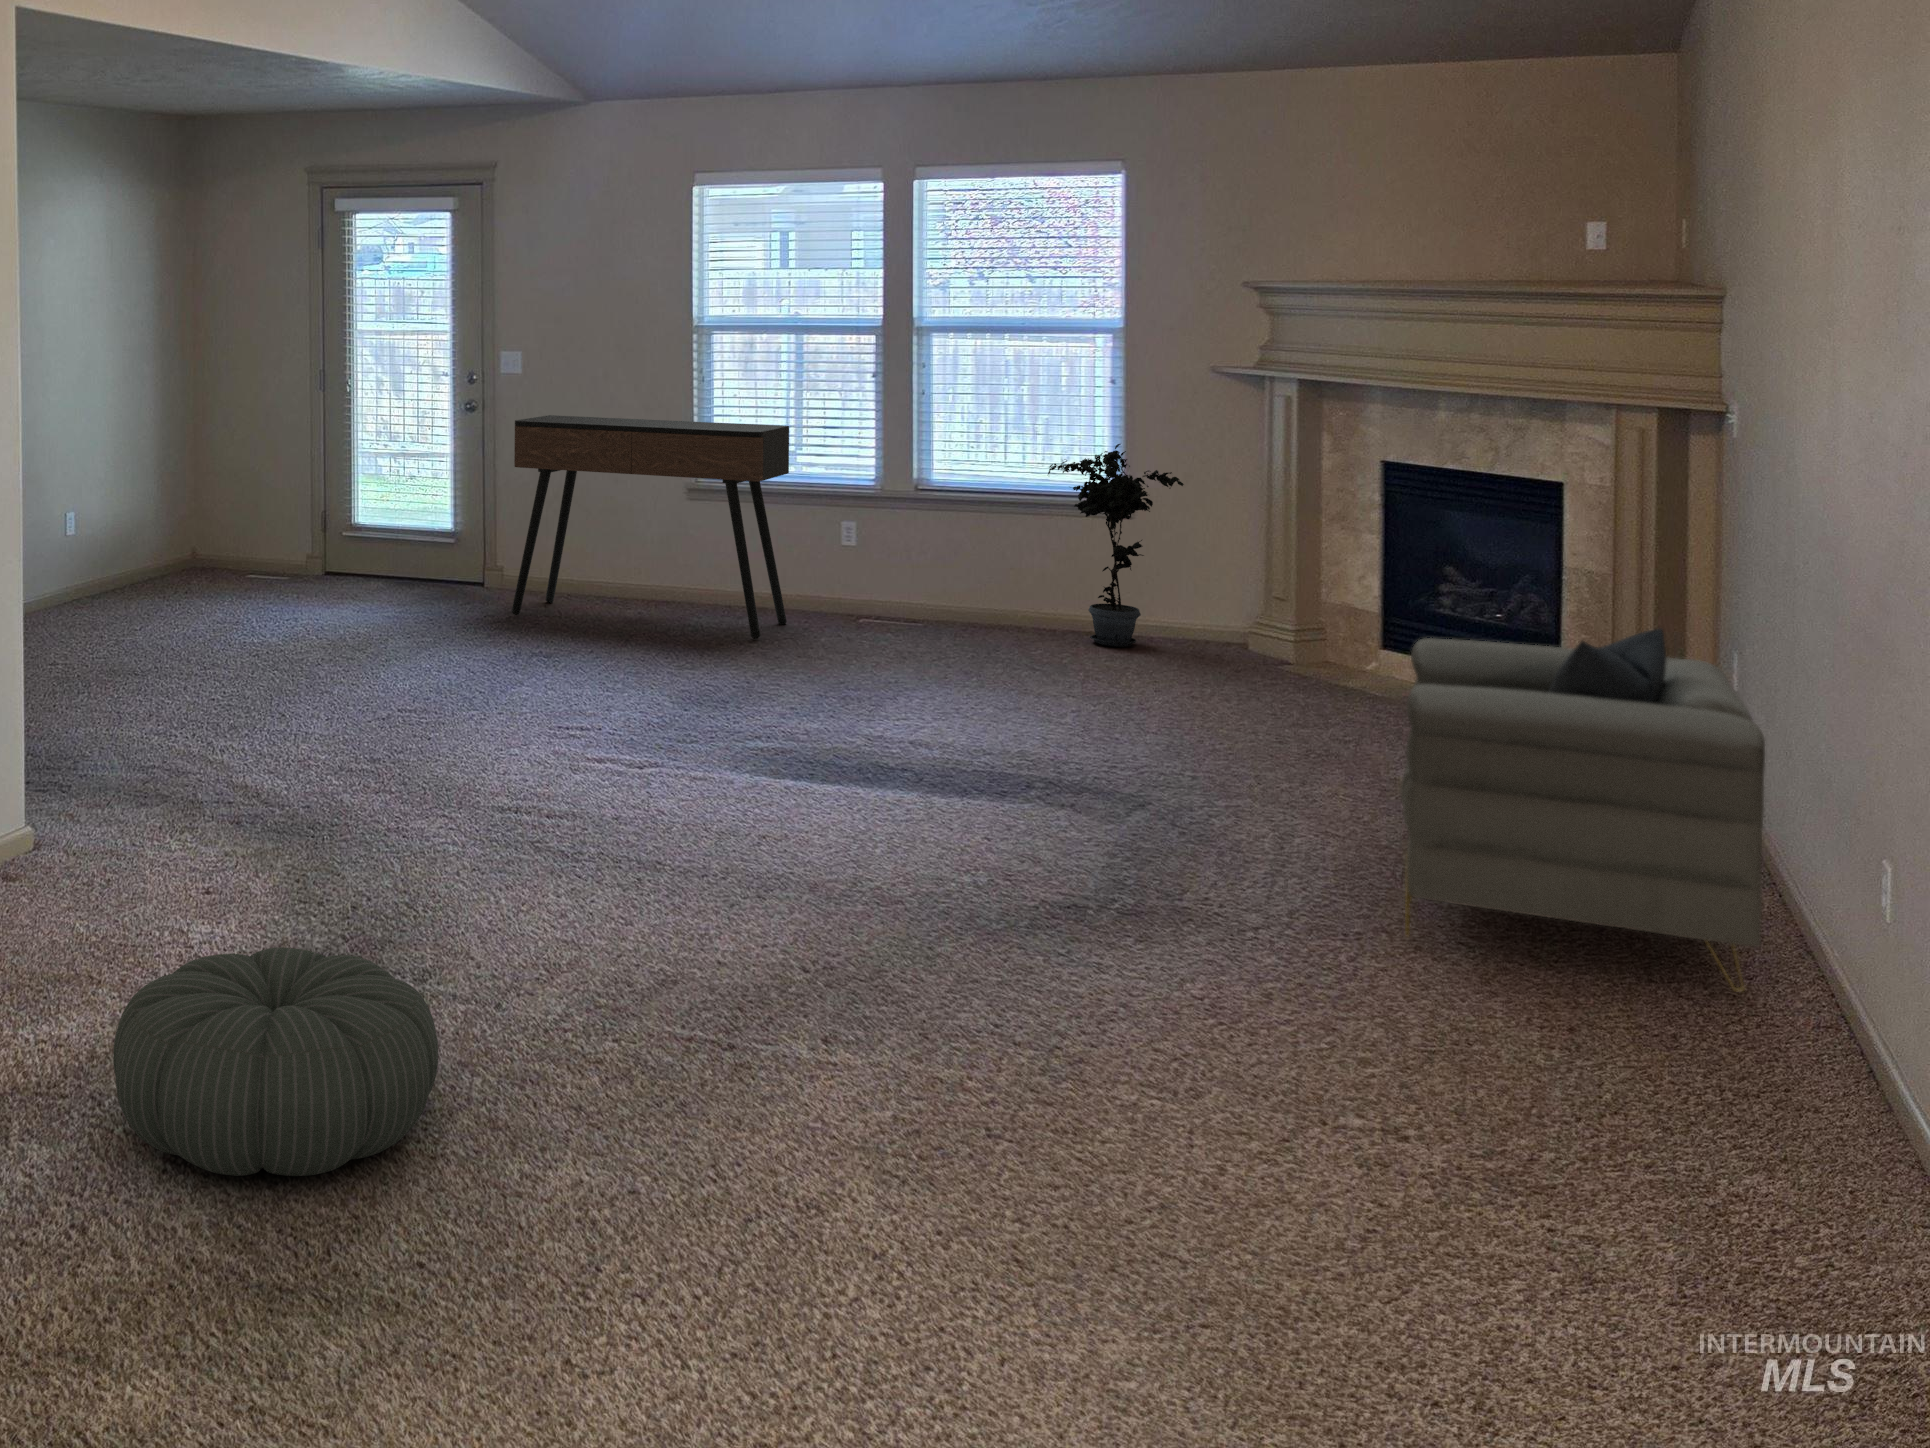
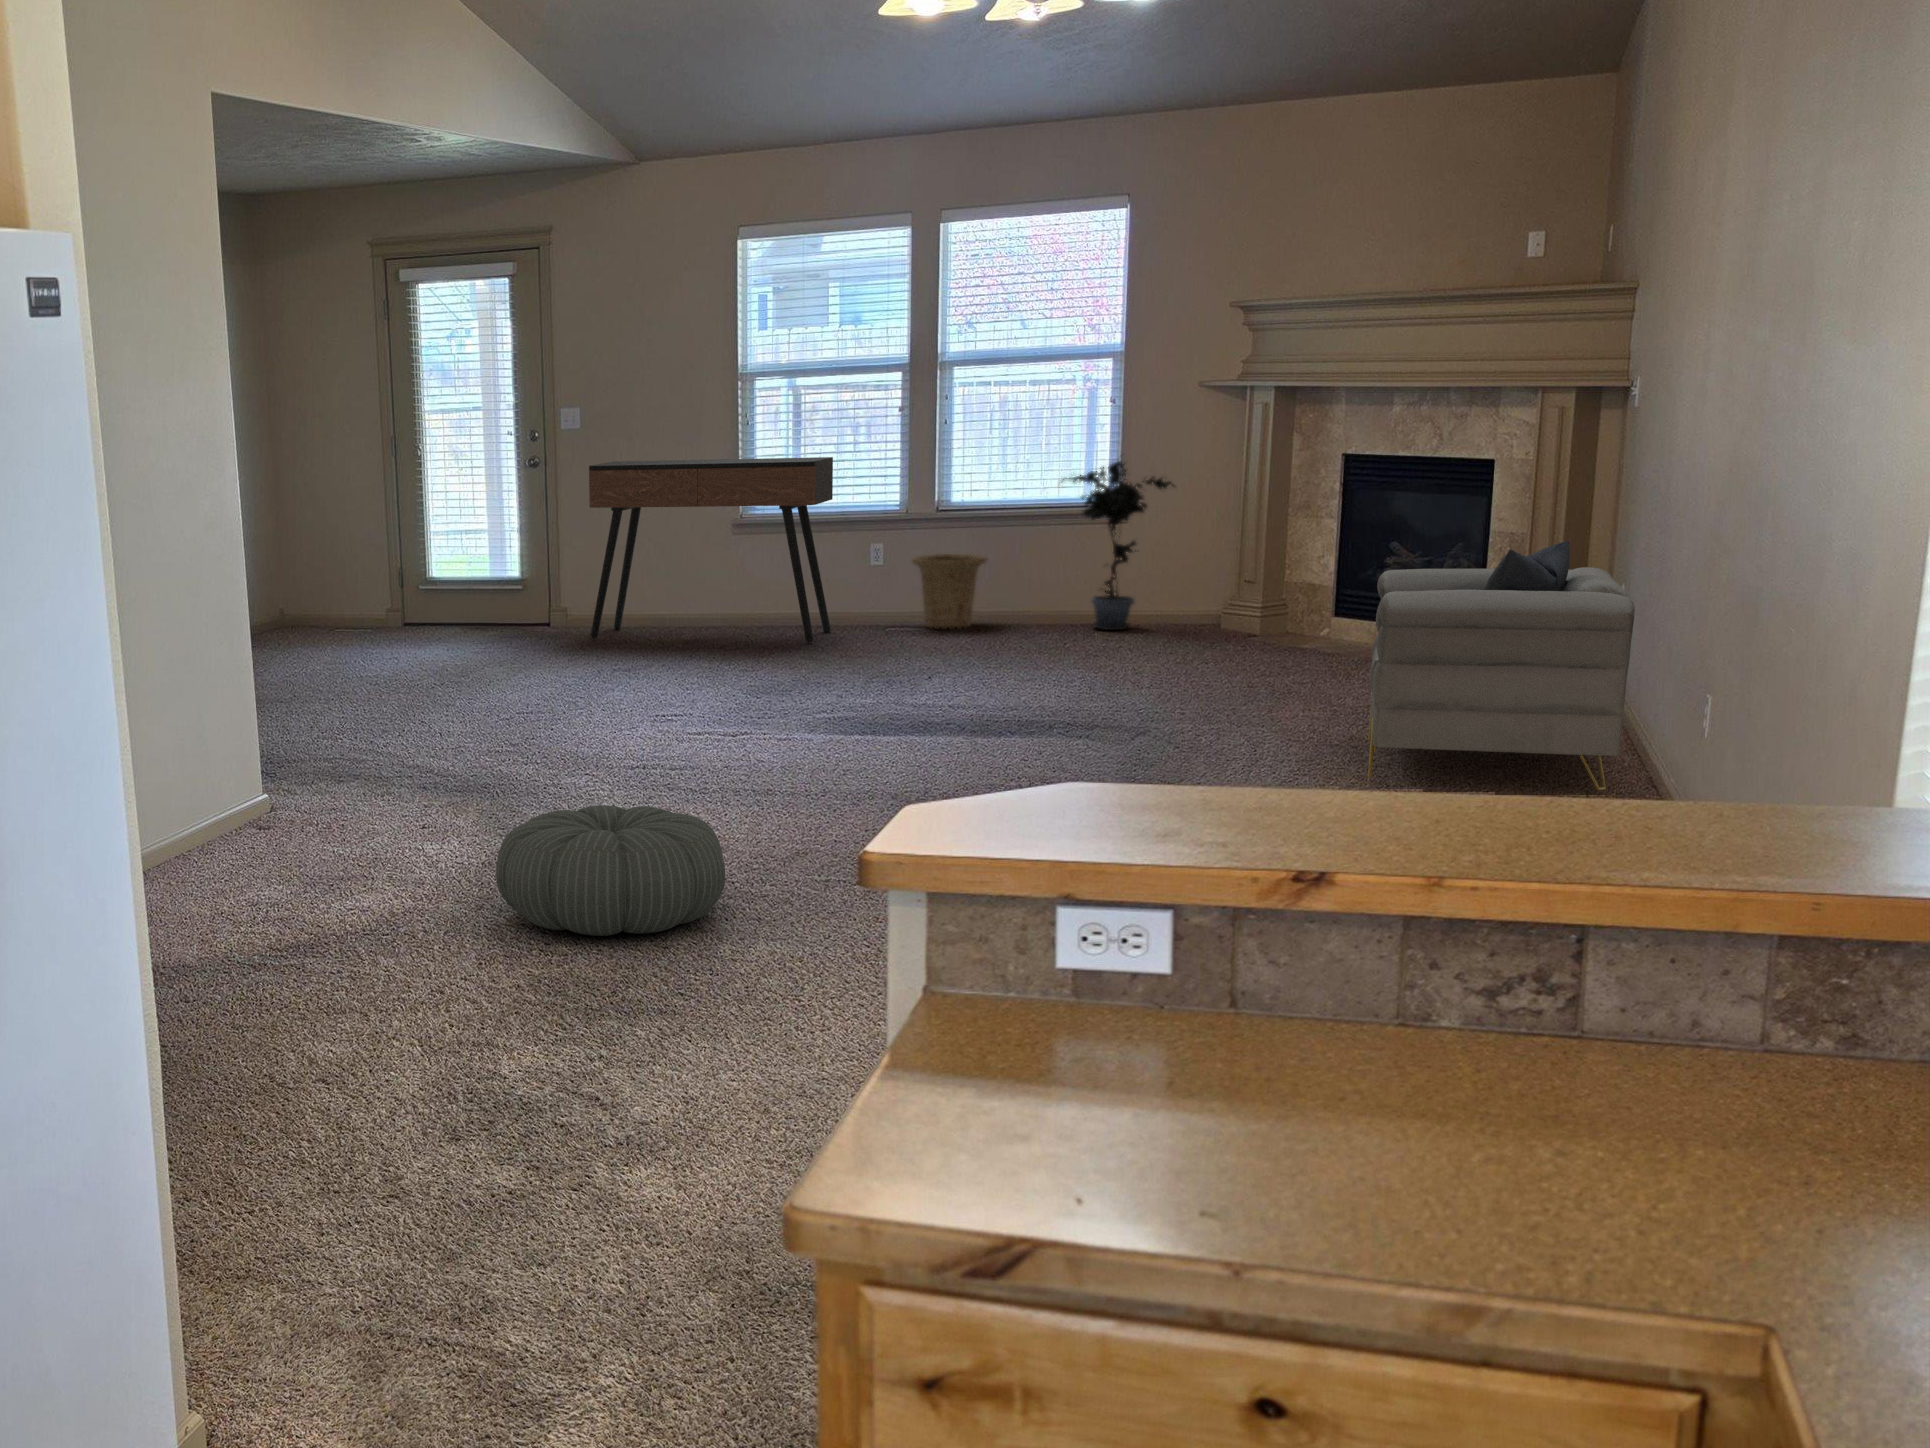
basket: none [881,541,968,631] -> present [912,554,987,628]

